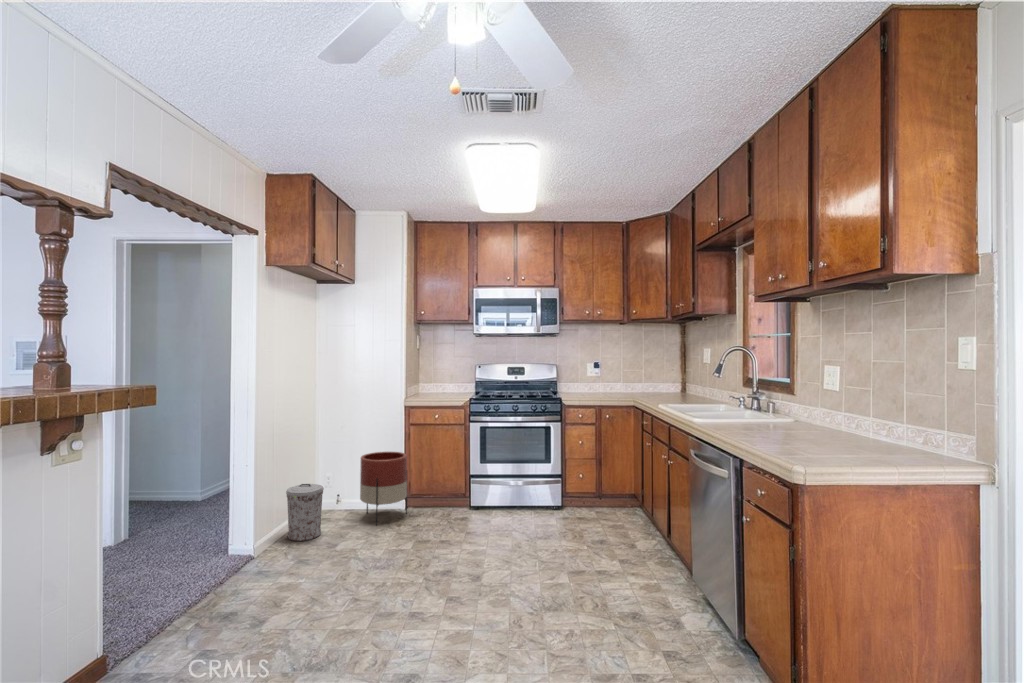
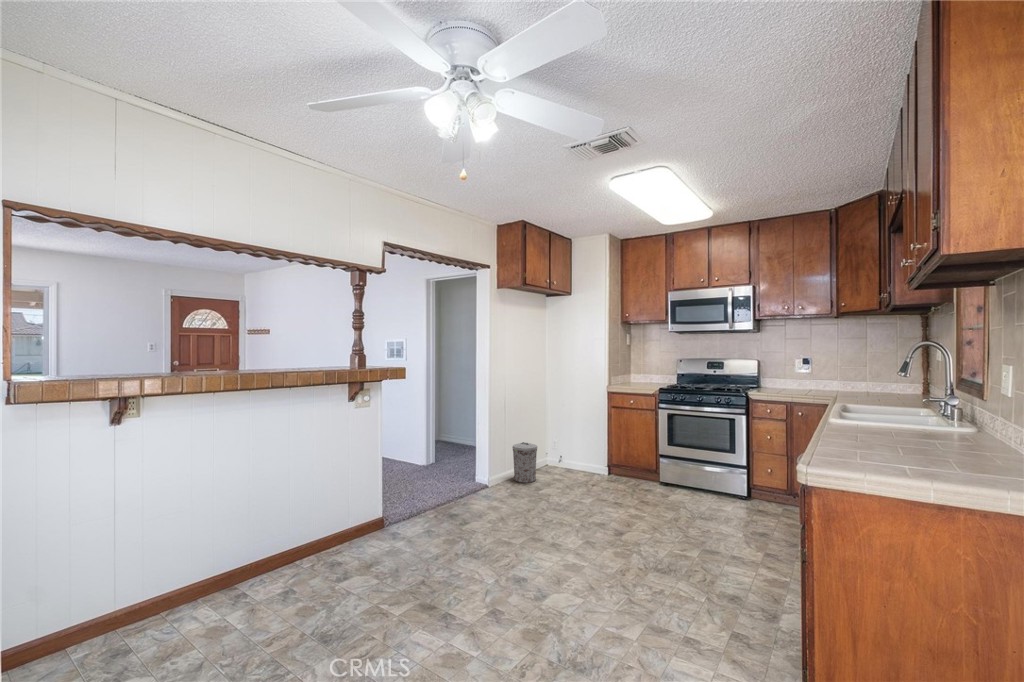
planter: present [360,452,407,525] -> none [568,427,605,483]

